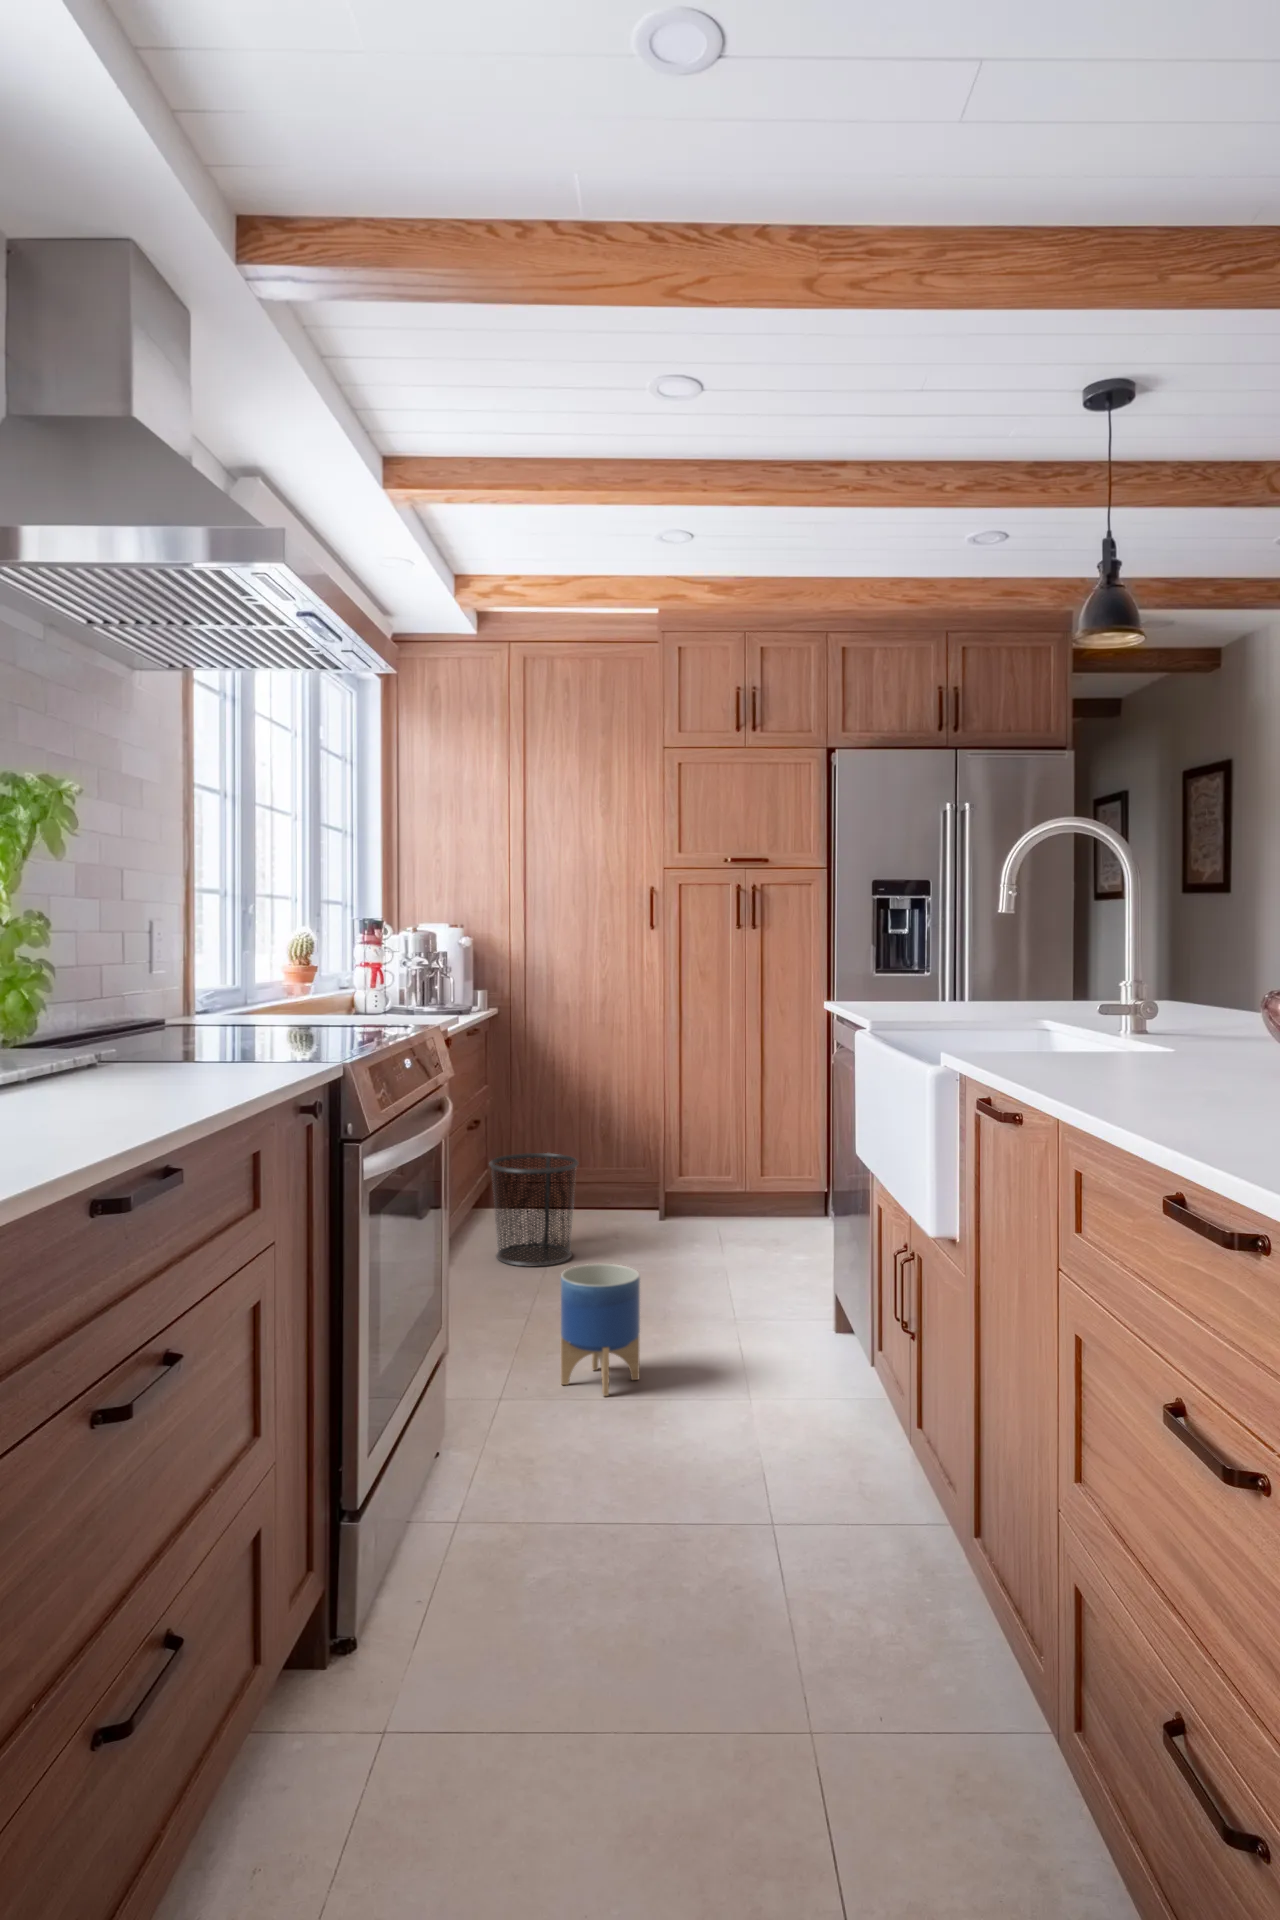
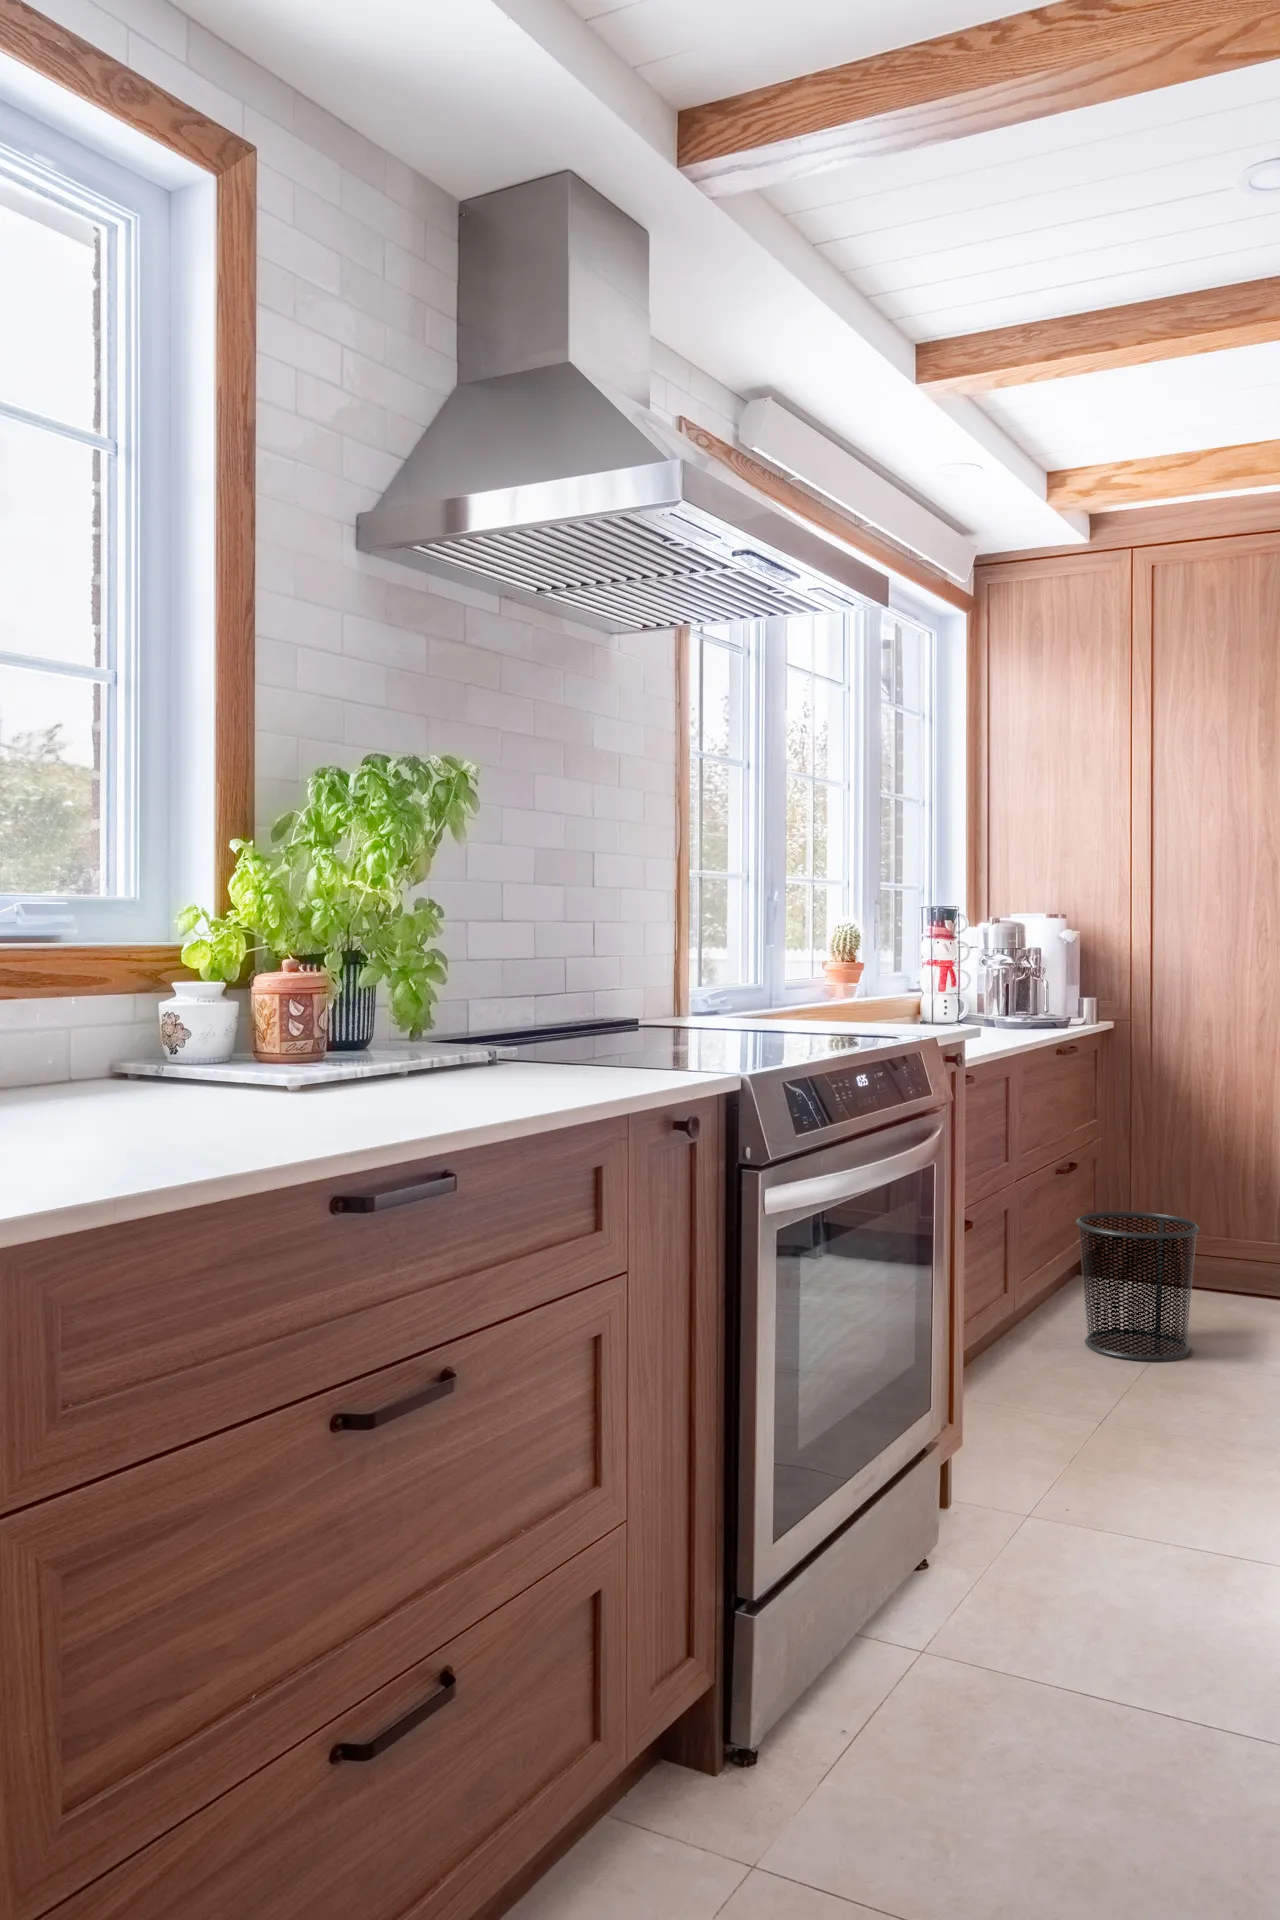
planter: present [561,1264,640,1396] -> none [1112,1361,1223,1538]

